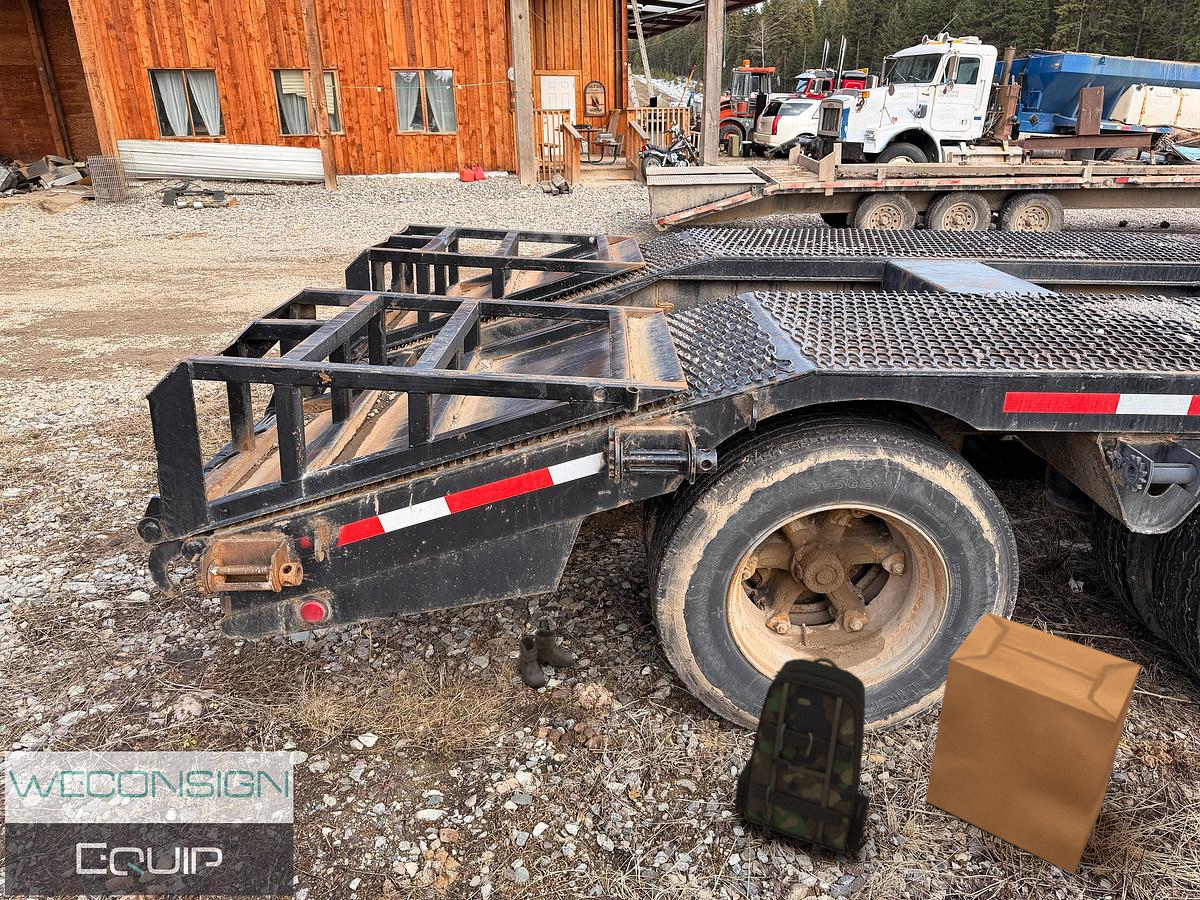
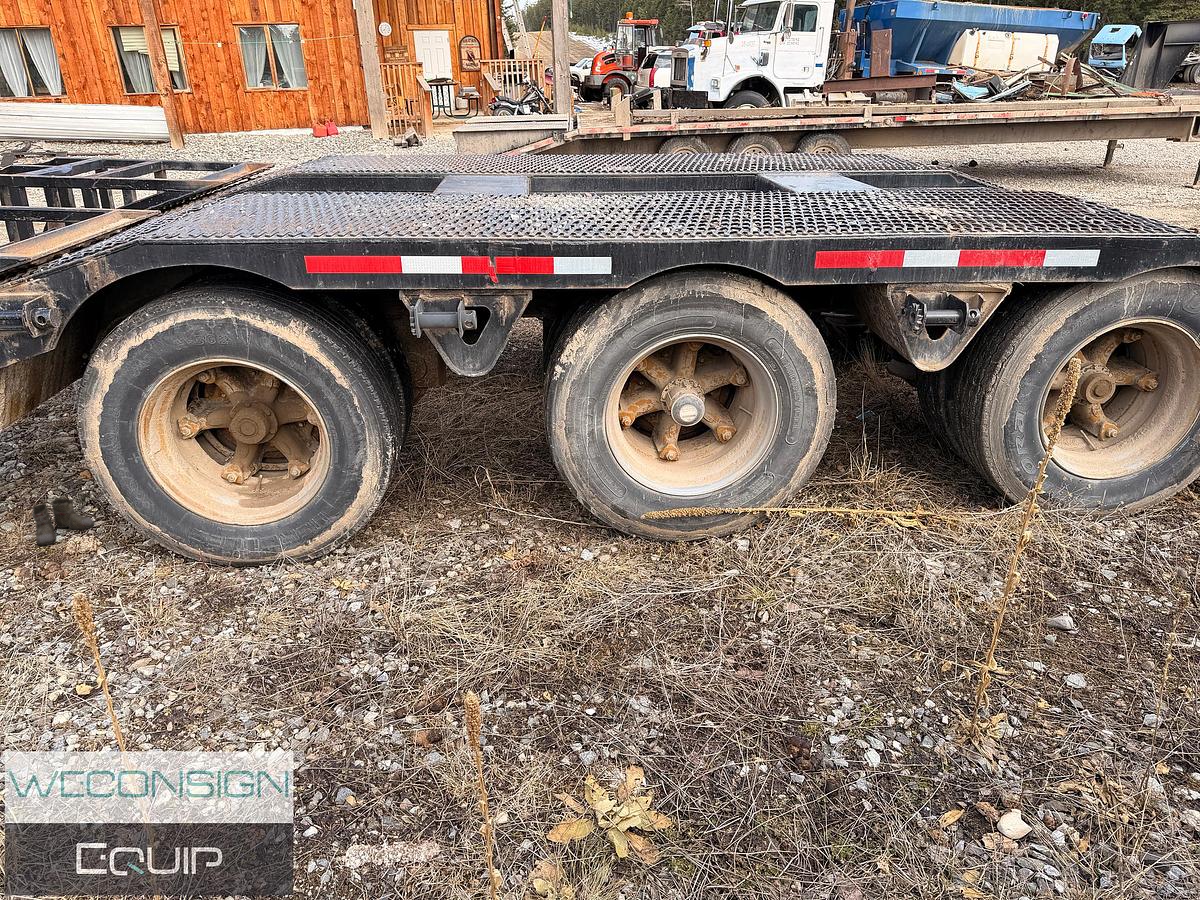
cardboard box: present [925,613,1140,874] -> none [280,447,448,646]
backpack: present [735,658,870,855] -> none [125,486,249,646]

